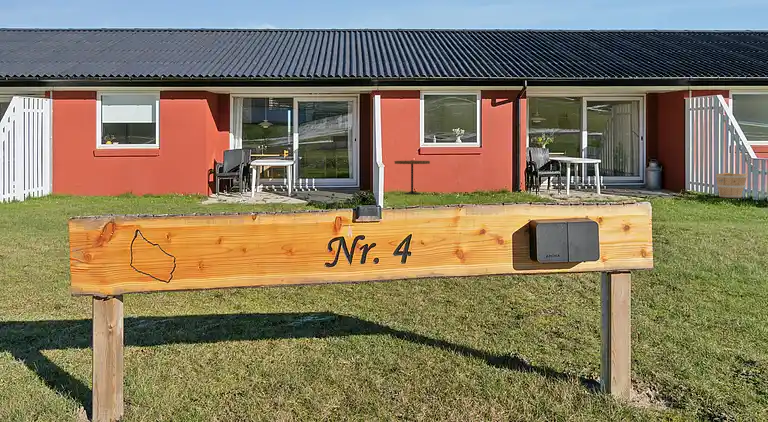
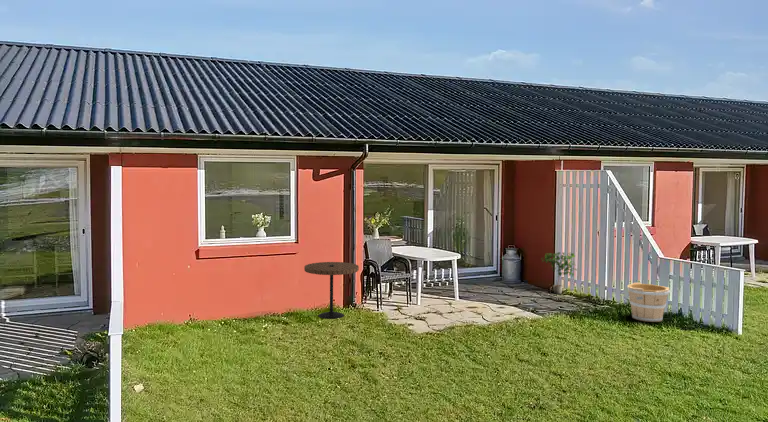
potted plant: none [669,159,698,192] -> present [542,252,576,294]
side table: present [395,160,430,194] -> present [304,262,359,319]

